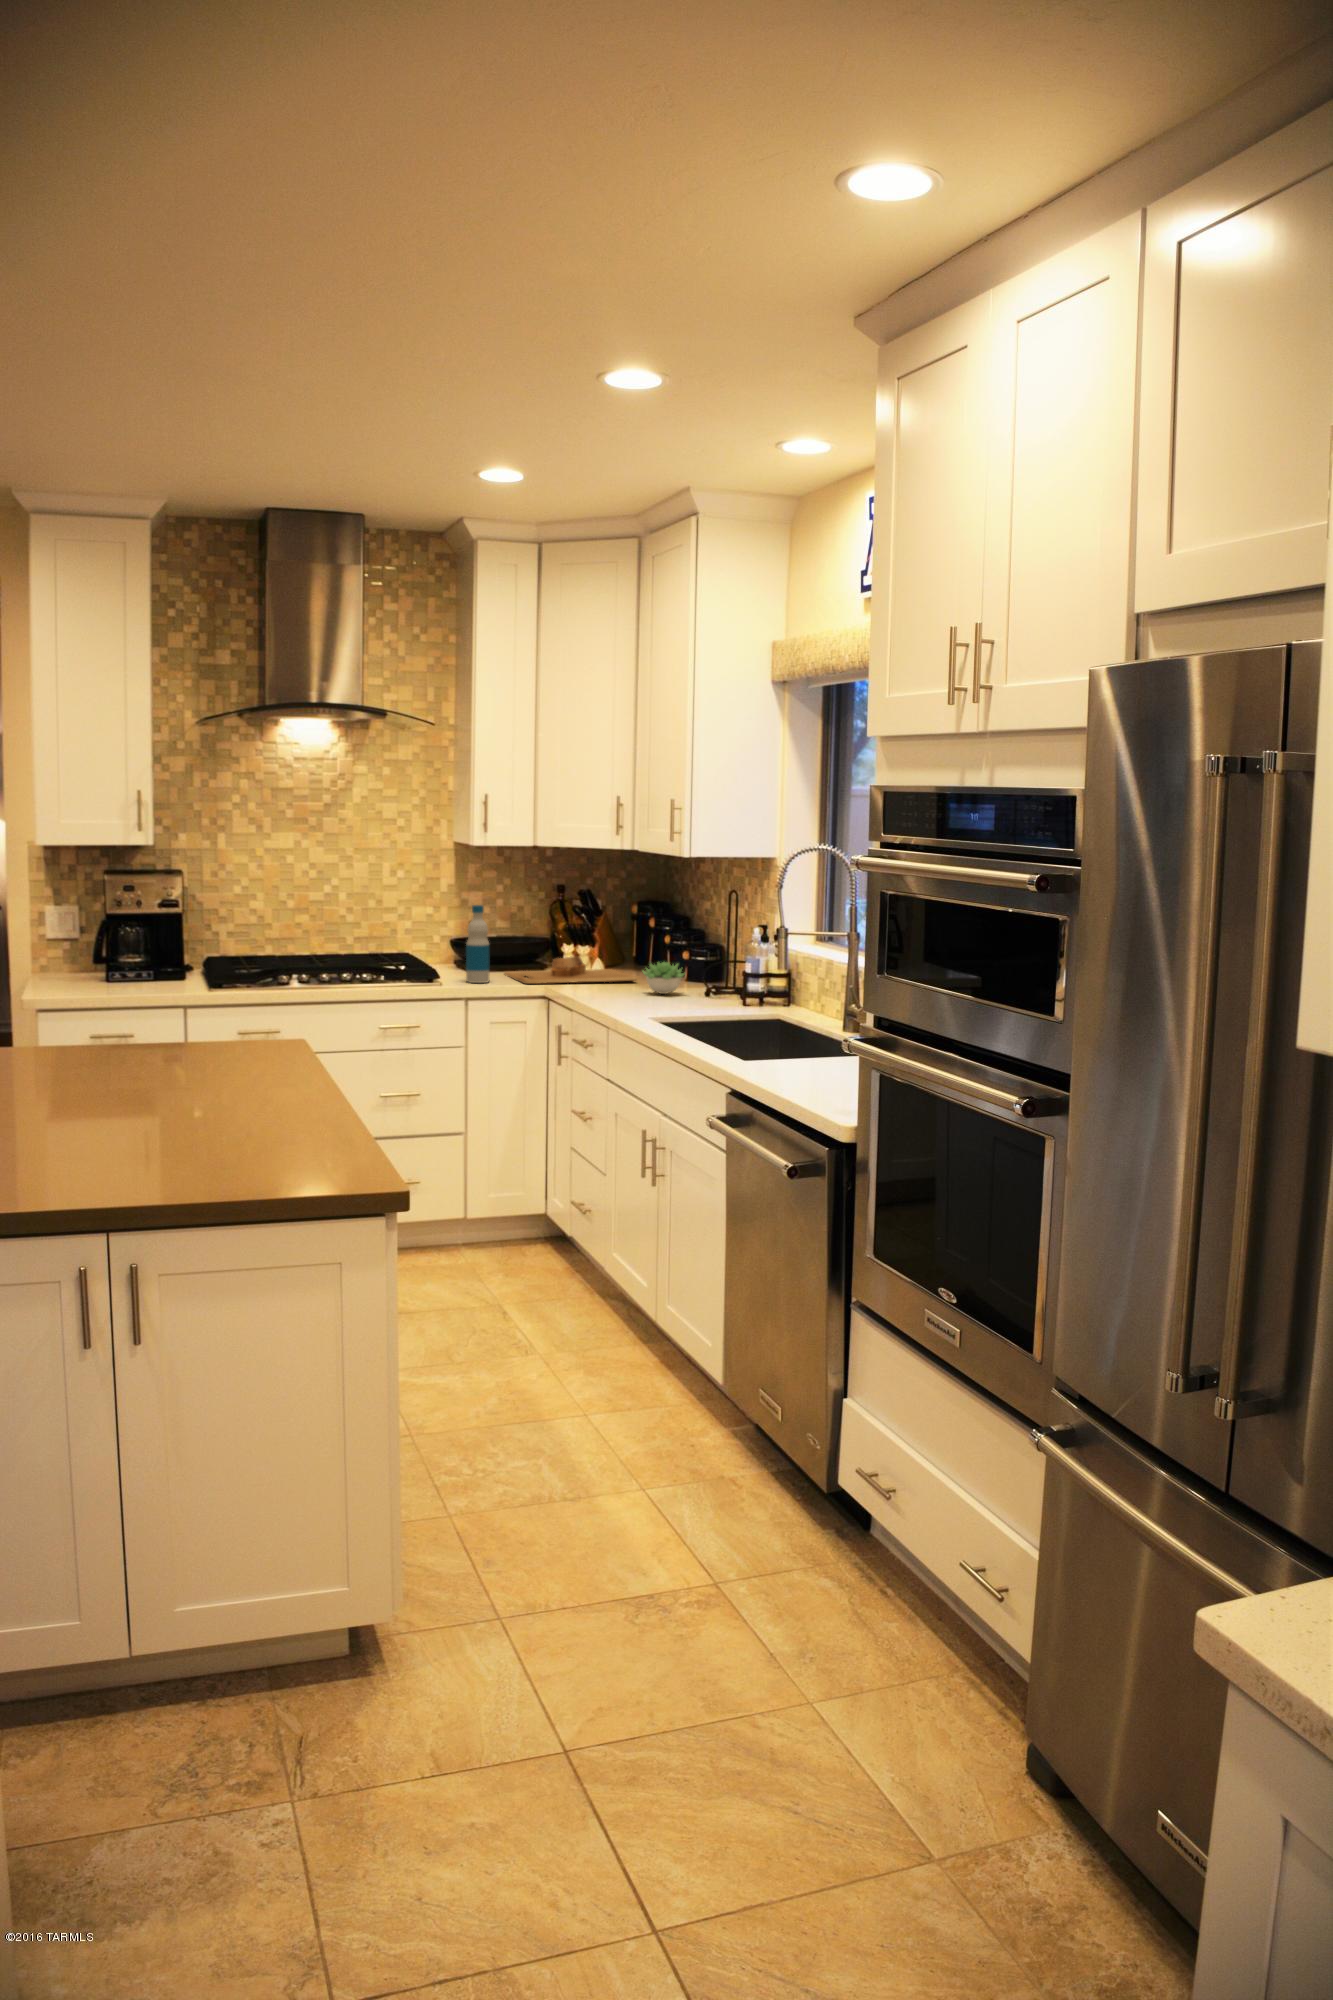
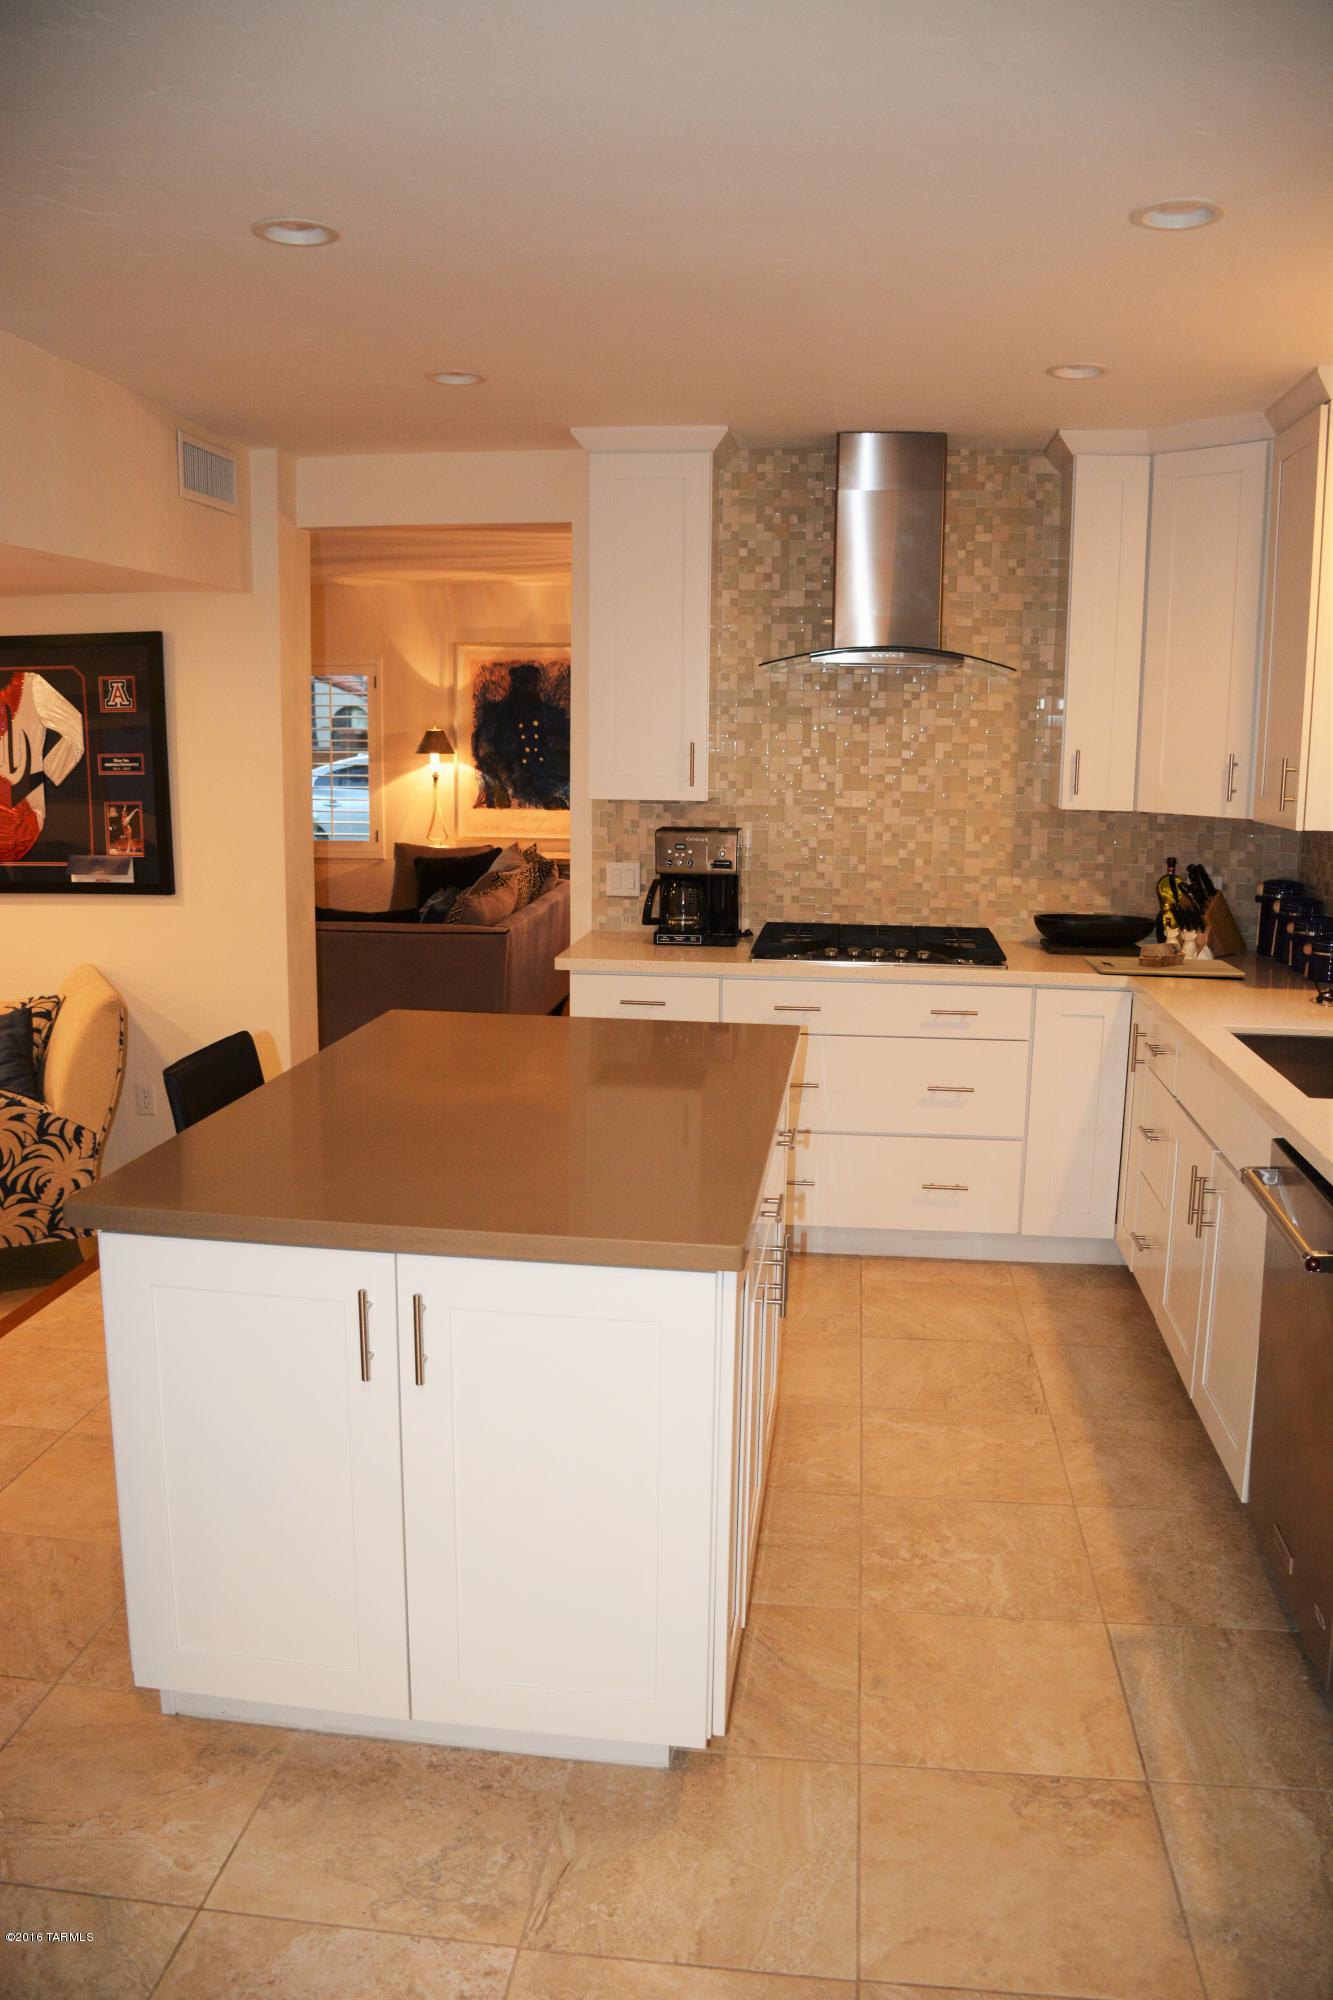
bottle: present [466,905,490,983] -> none [1031,878,1061,969]
succulent plant: present [643,962,685,994] -> none [1242,956,1299,997]

